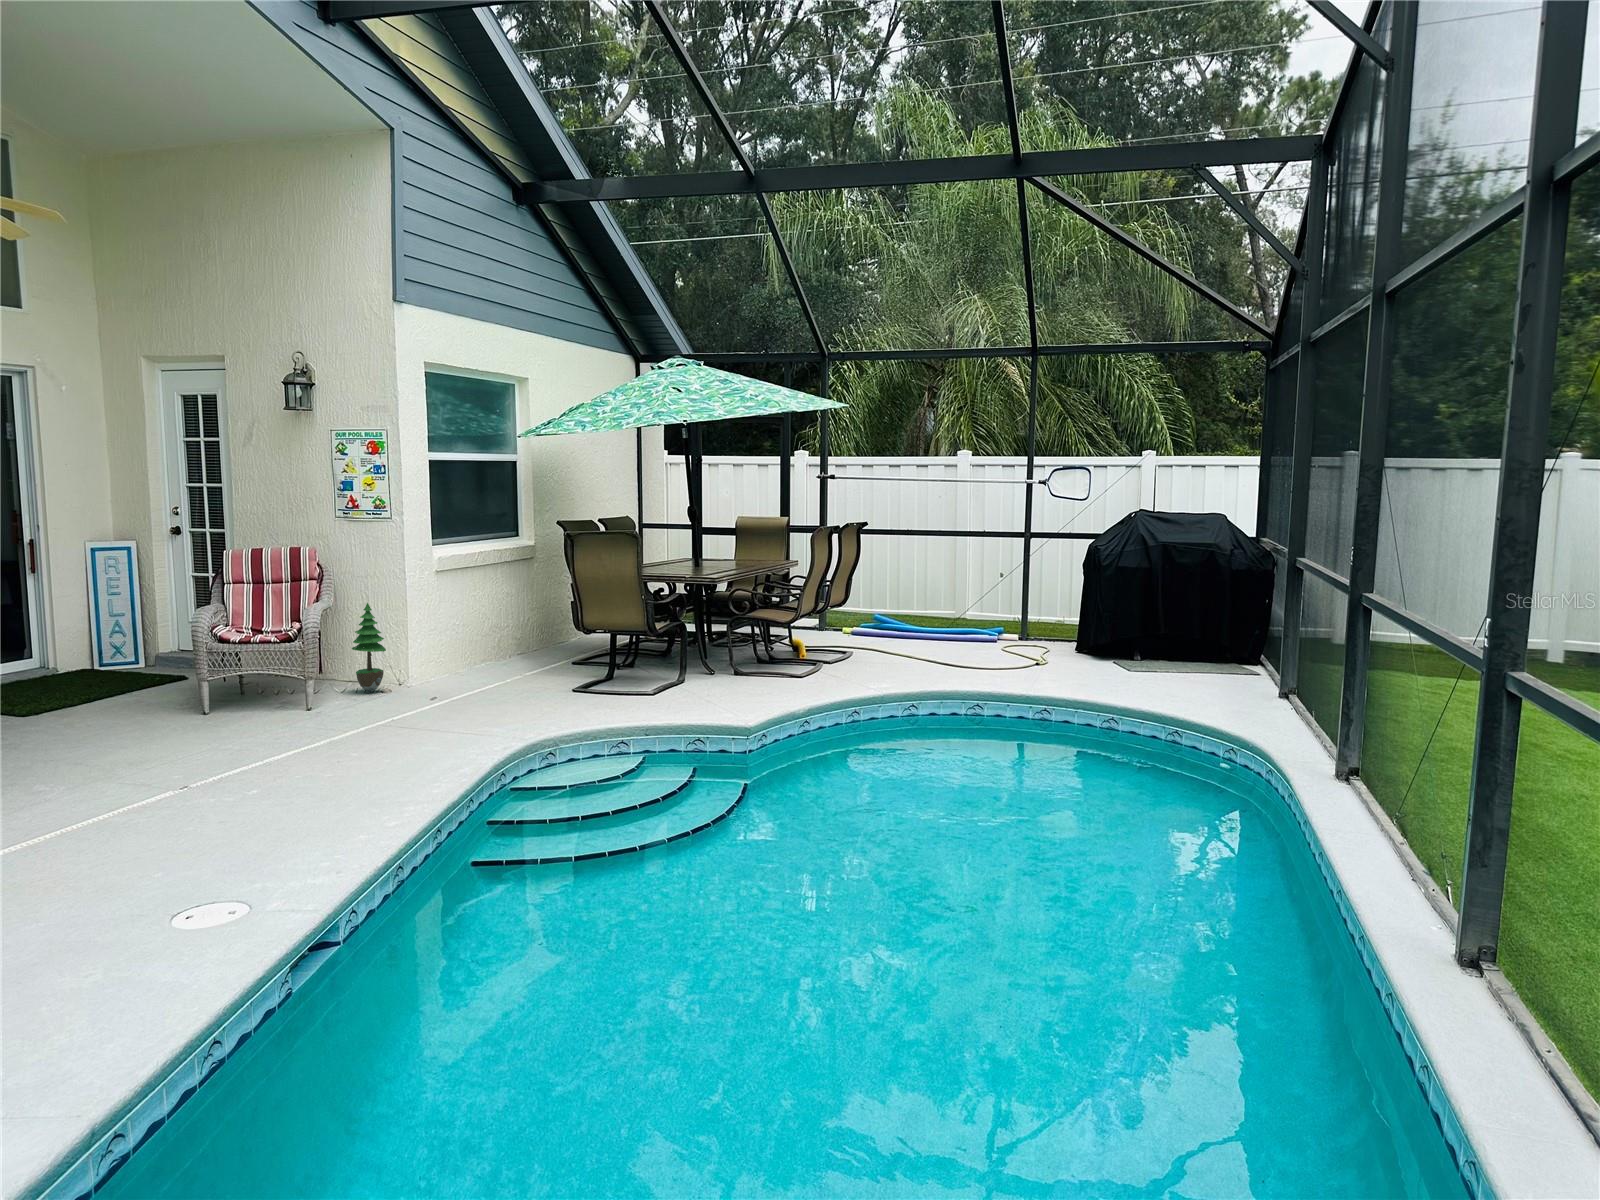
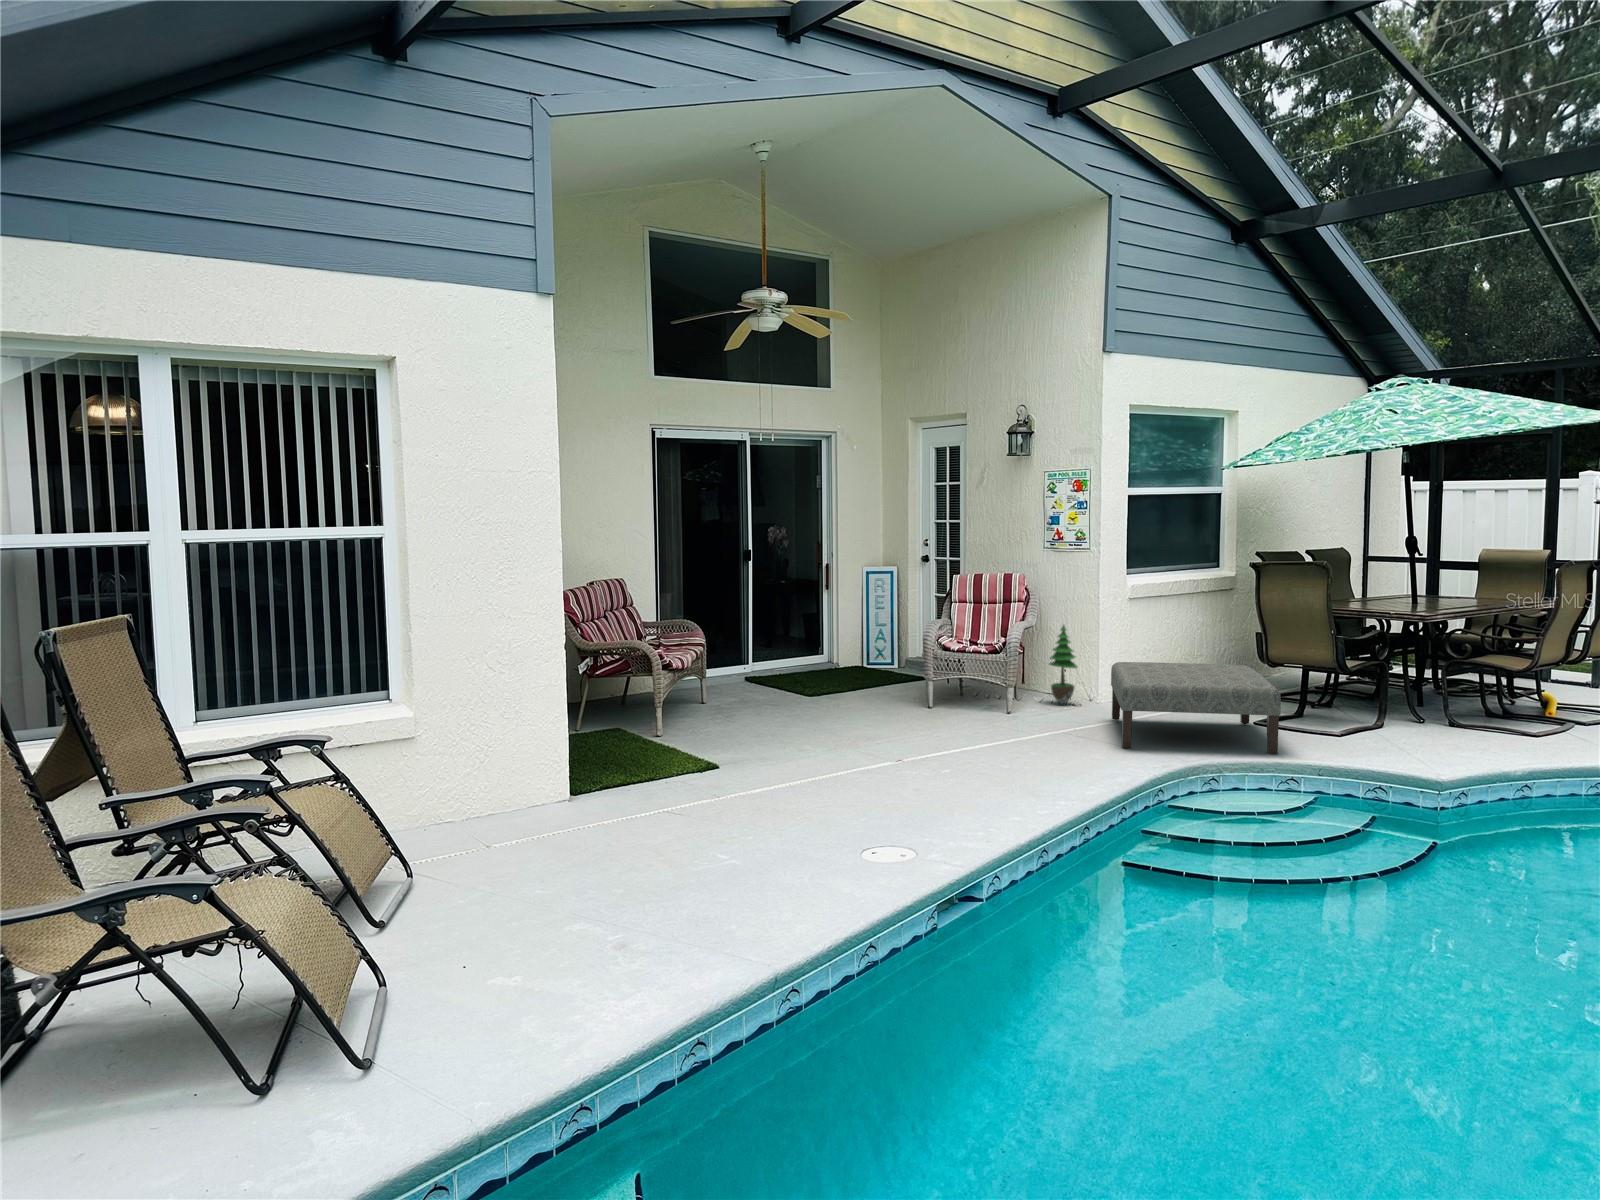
ottoman: none [428,634,606,734] -> present [1111,662,1281,754]

